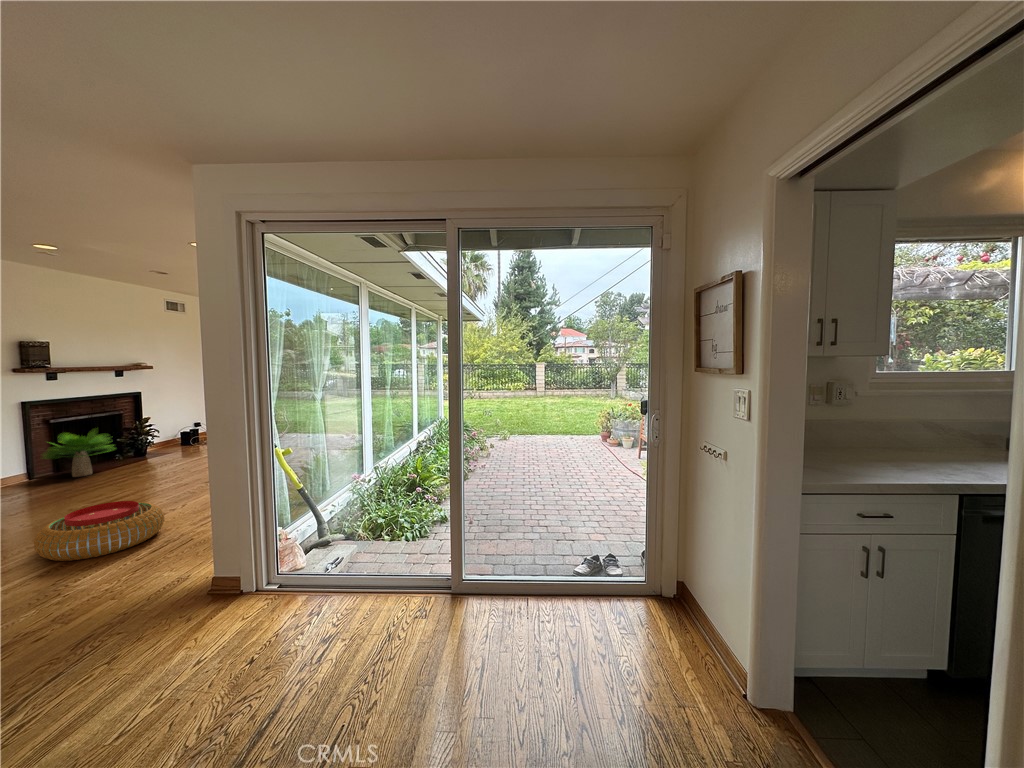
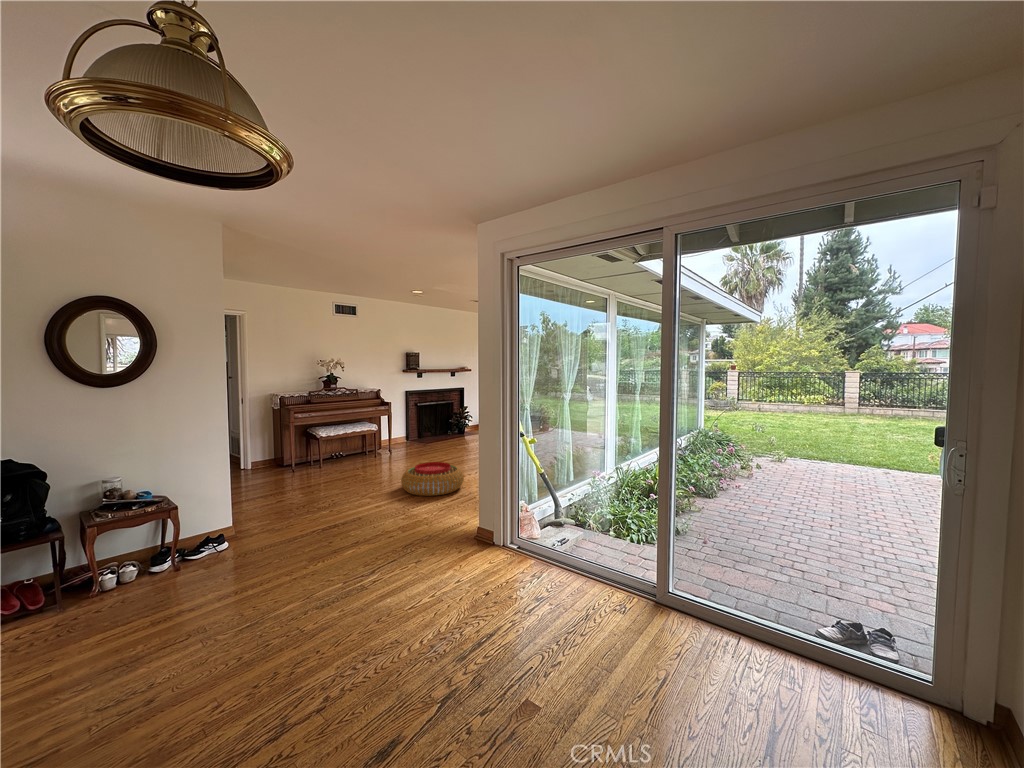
potted plant: present [44,430,114,477] -> none [413,411,451,443]

